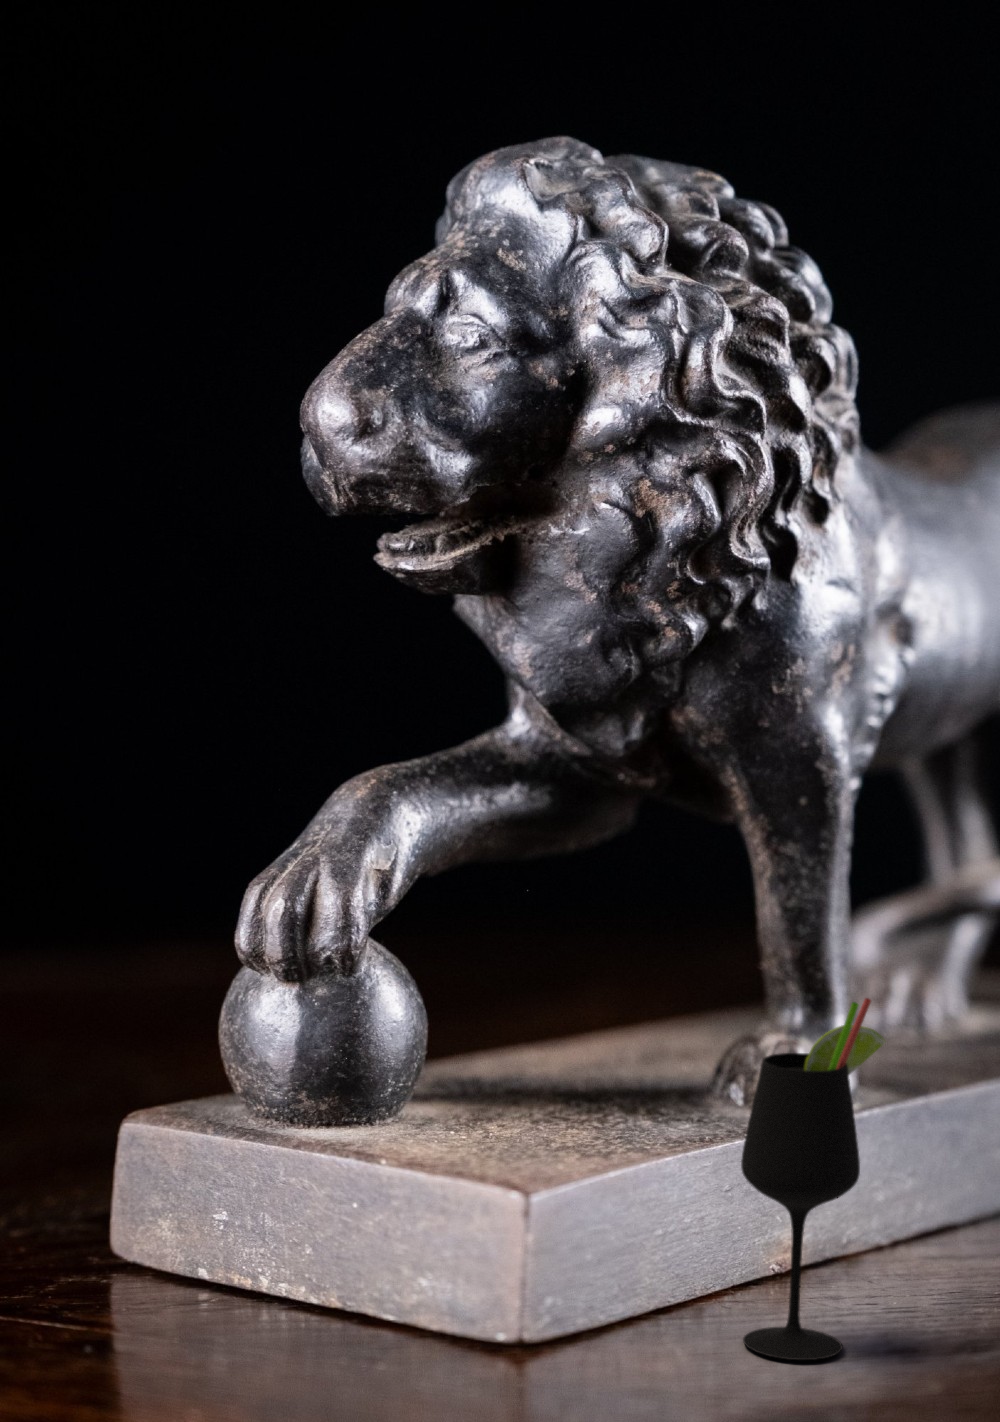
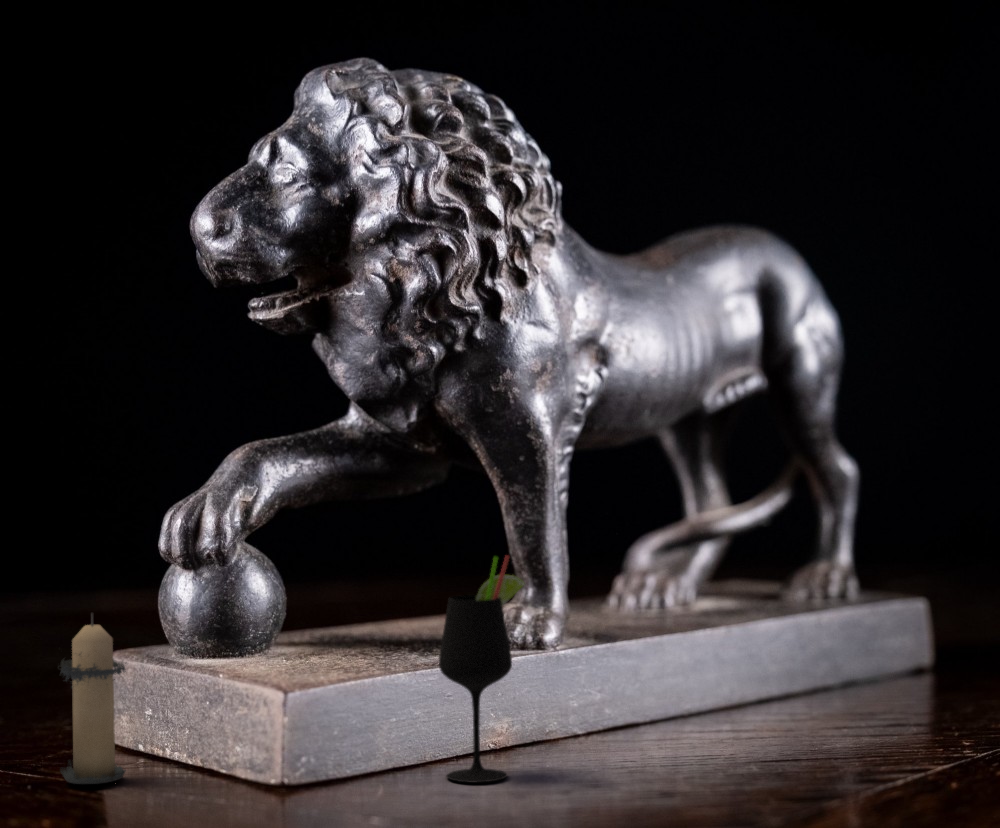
candle: none [110,1072,248,1361] -> present [60,613,126,784]

